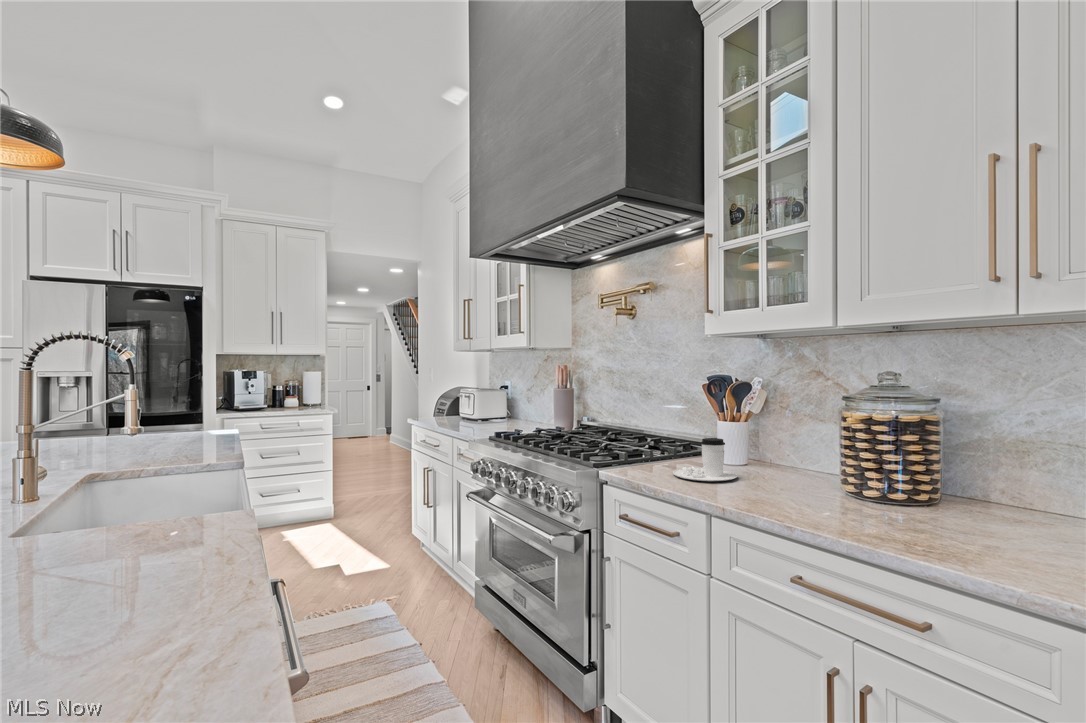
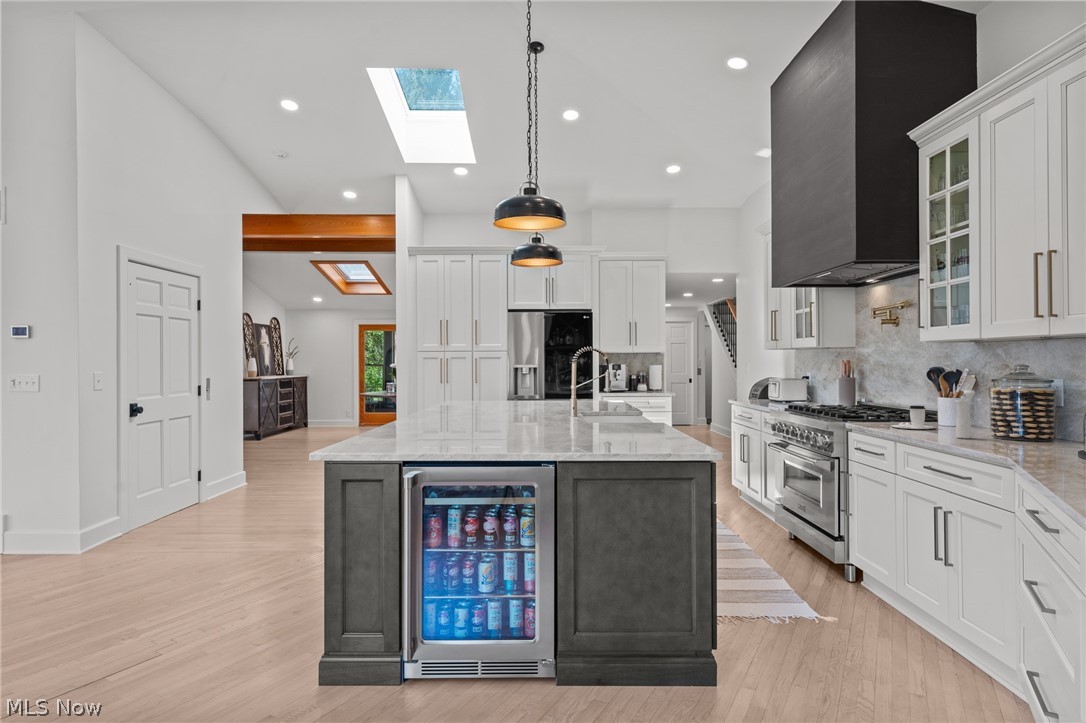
pepper mill: none [801,414,834,506] -> present [955,390,975,438]

